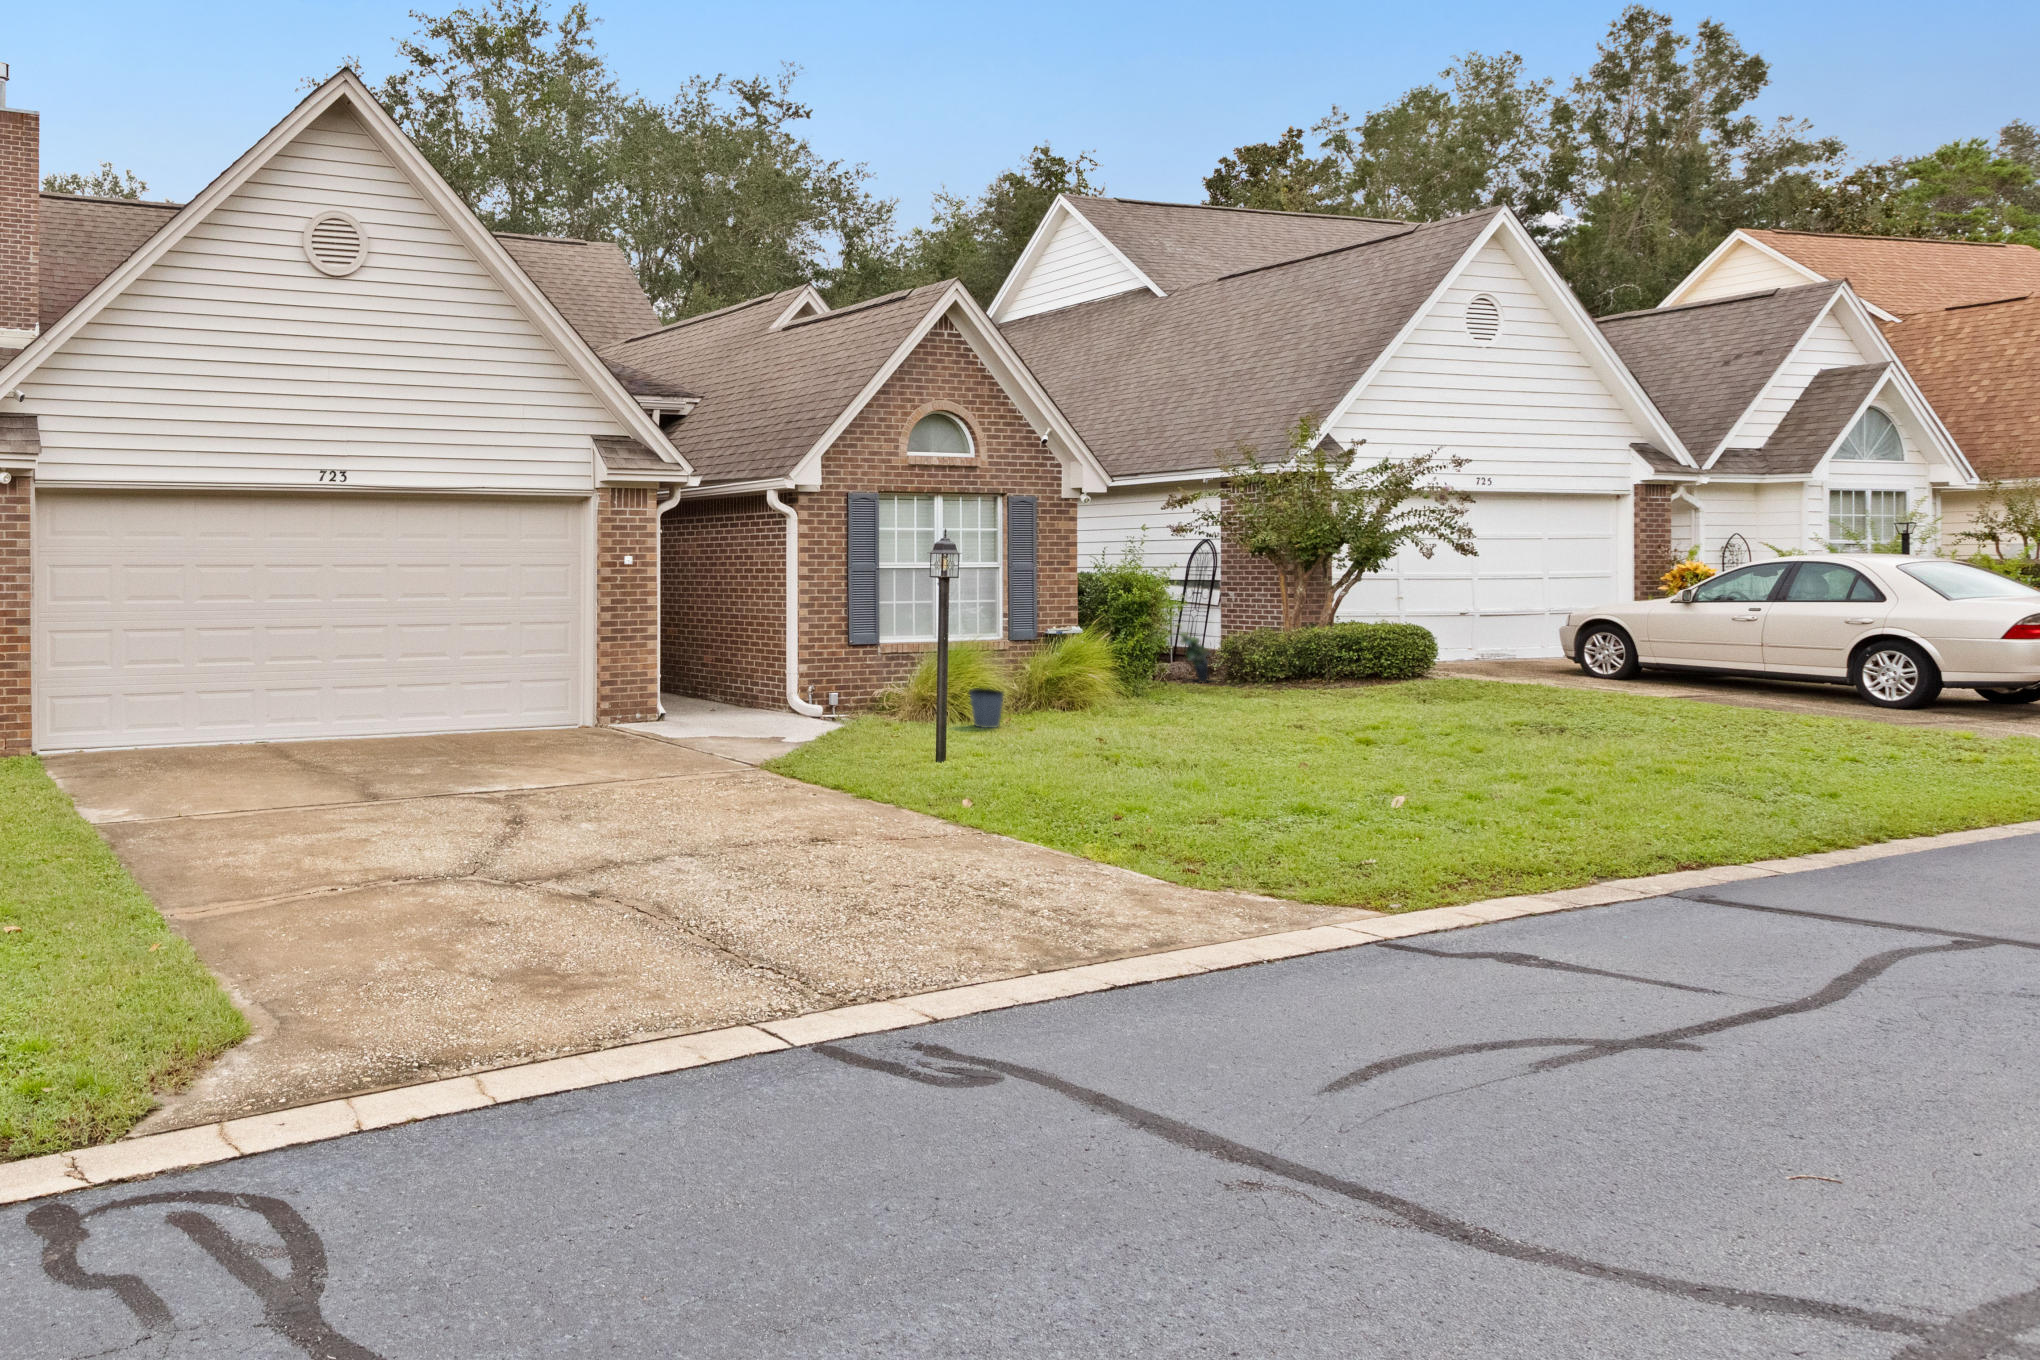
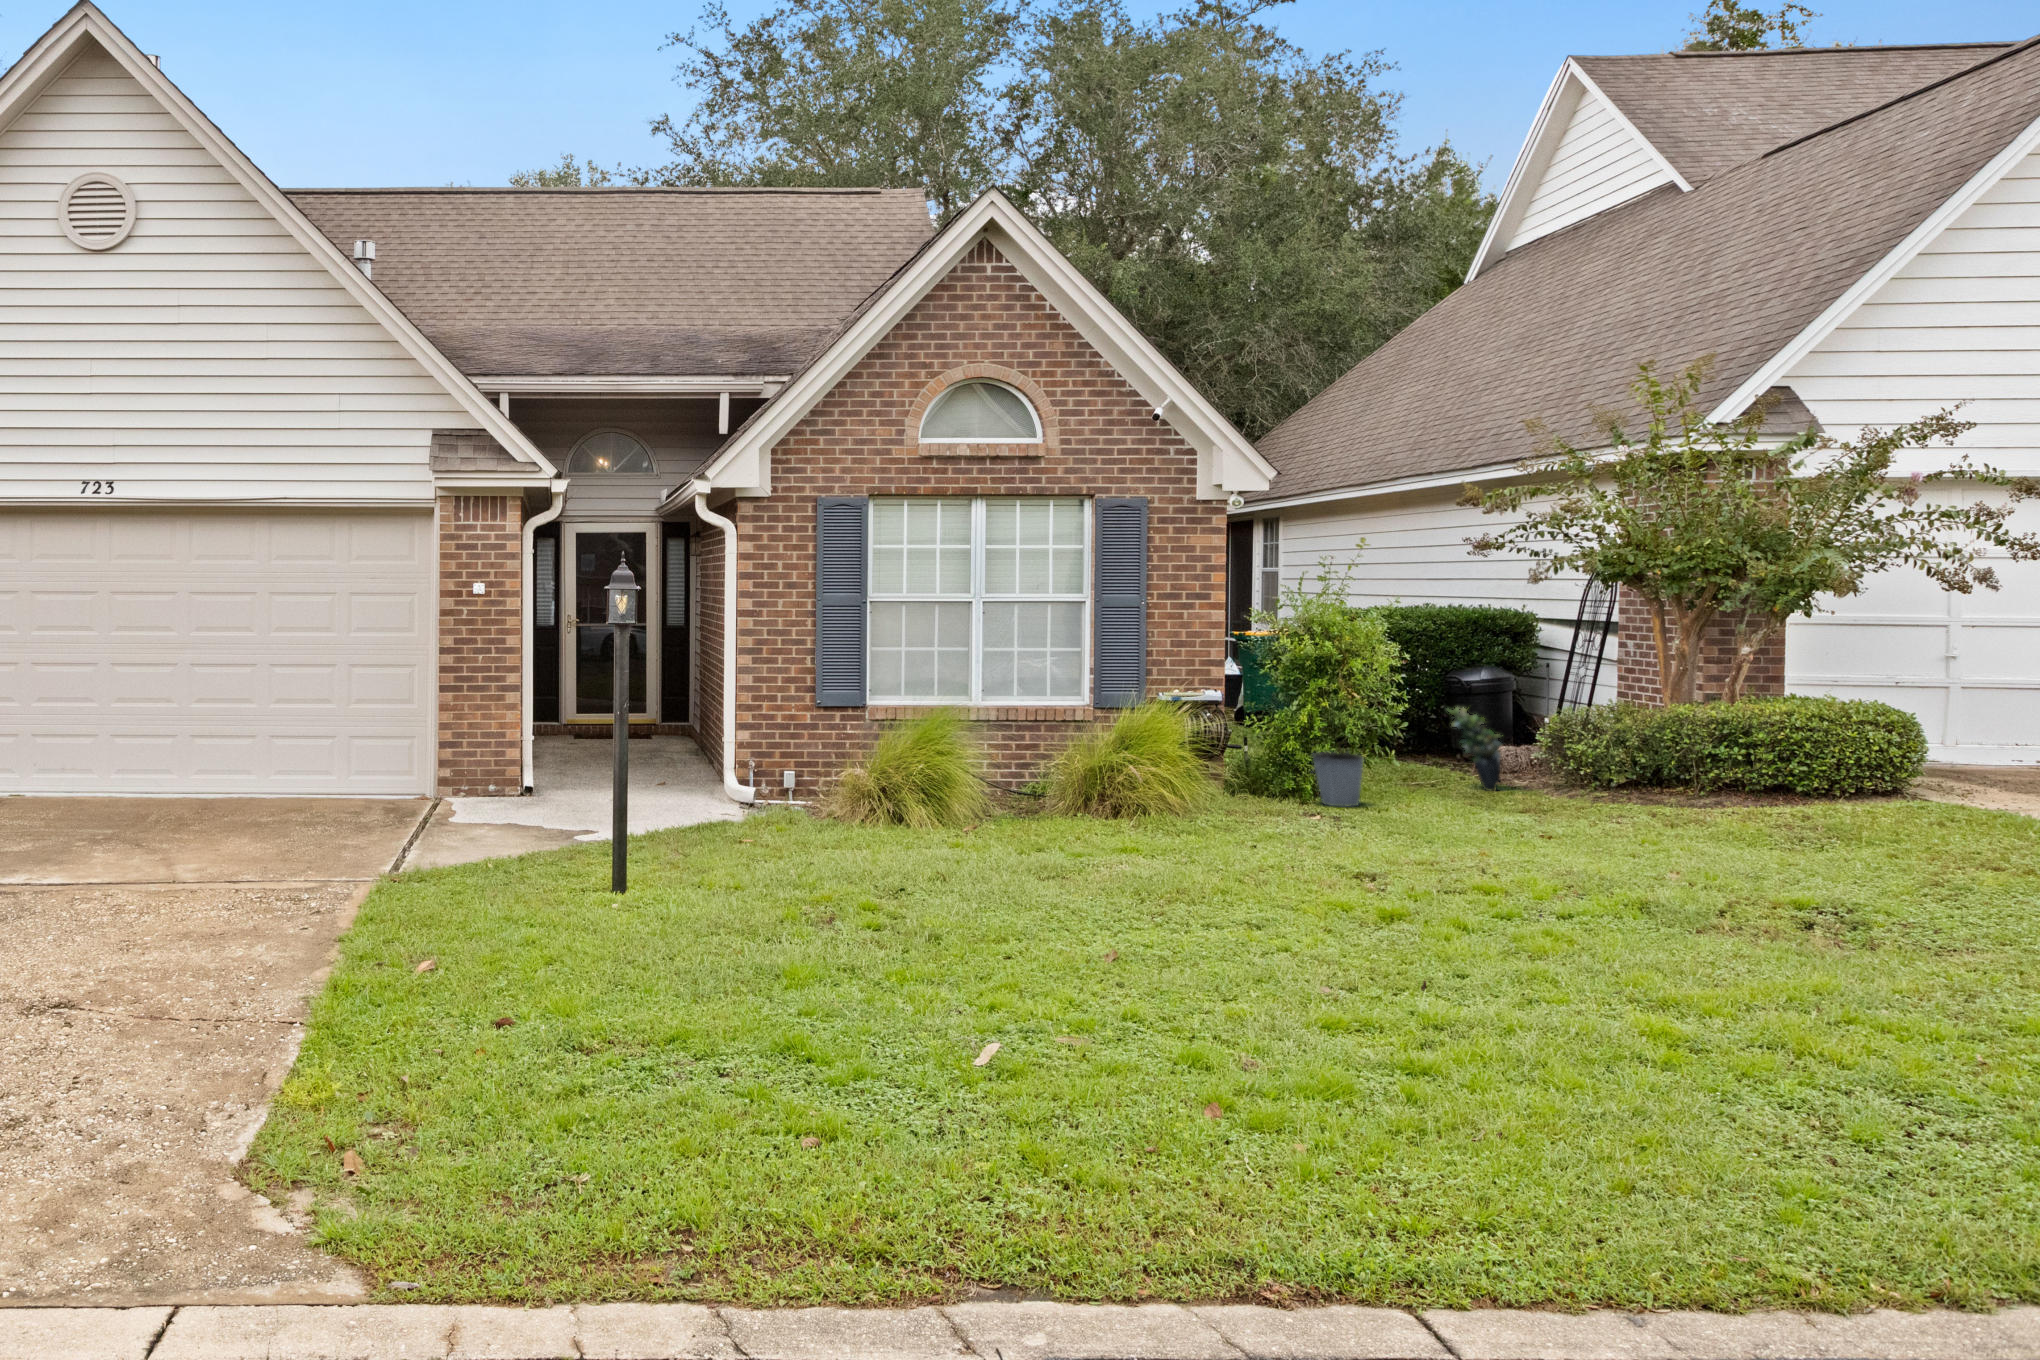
bucket: present [970,688,1004,728] -> present [1313,752,1363,807]

